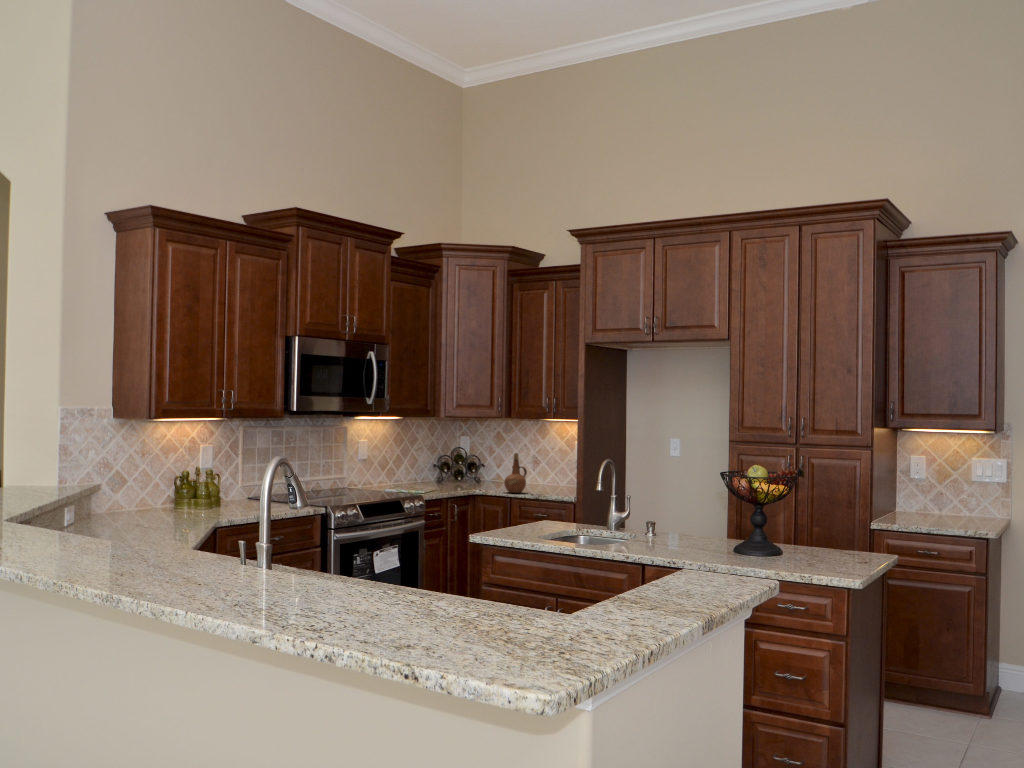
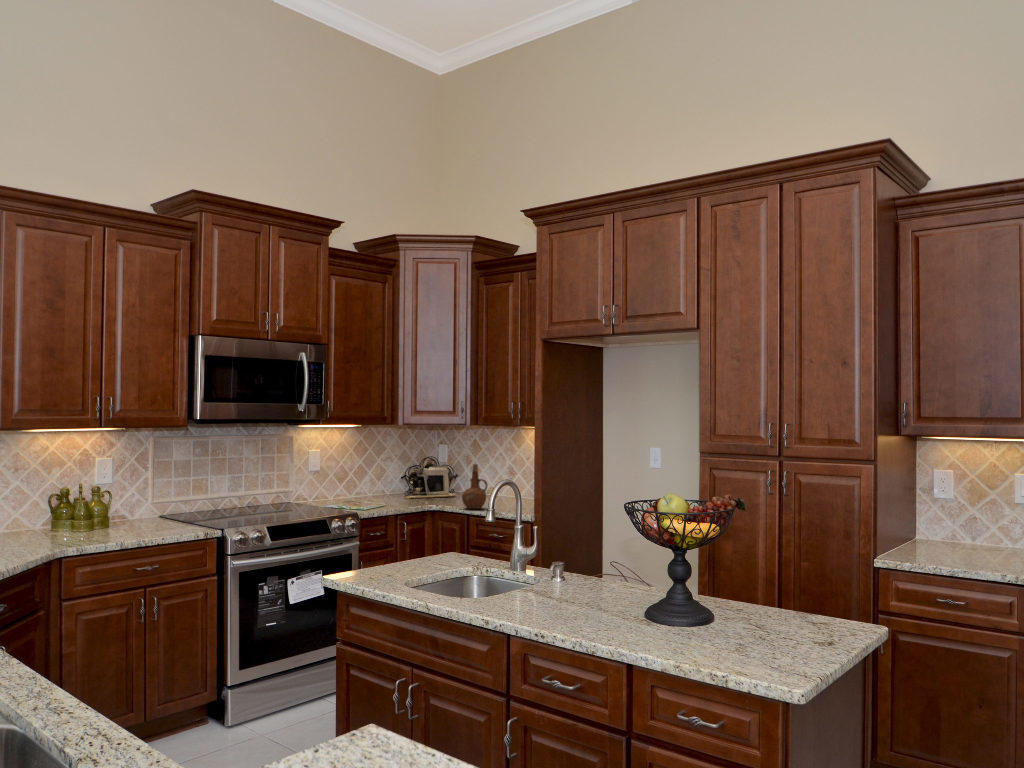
coffee maker: none [437,456,487,486] -> present [404,466,457,499]

